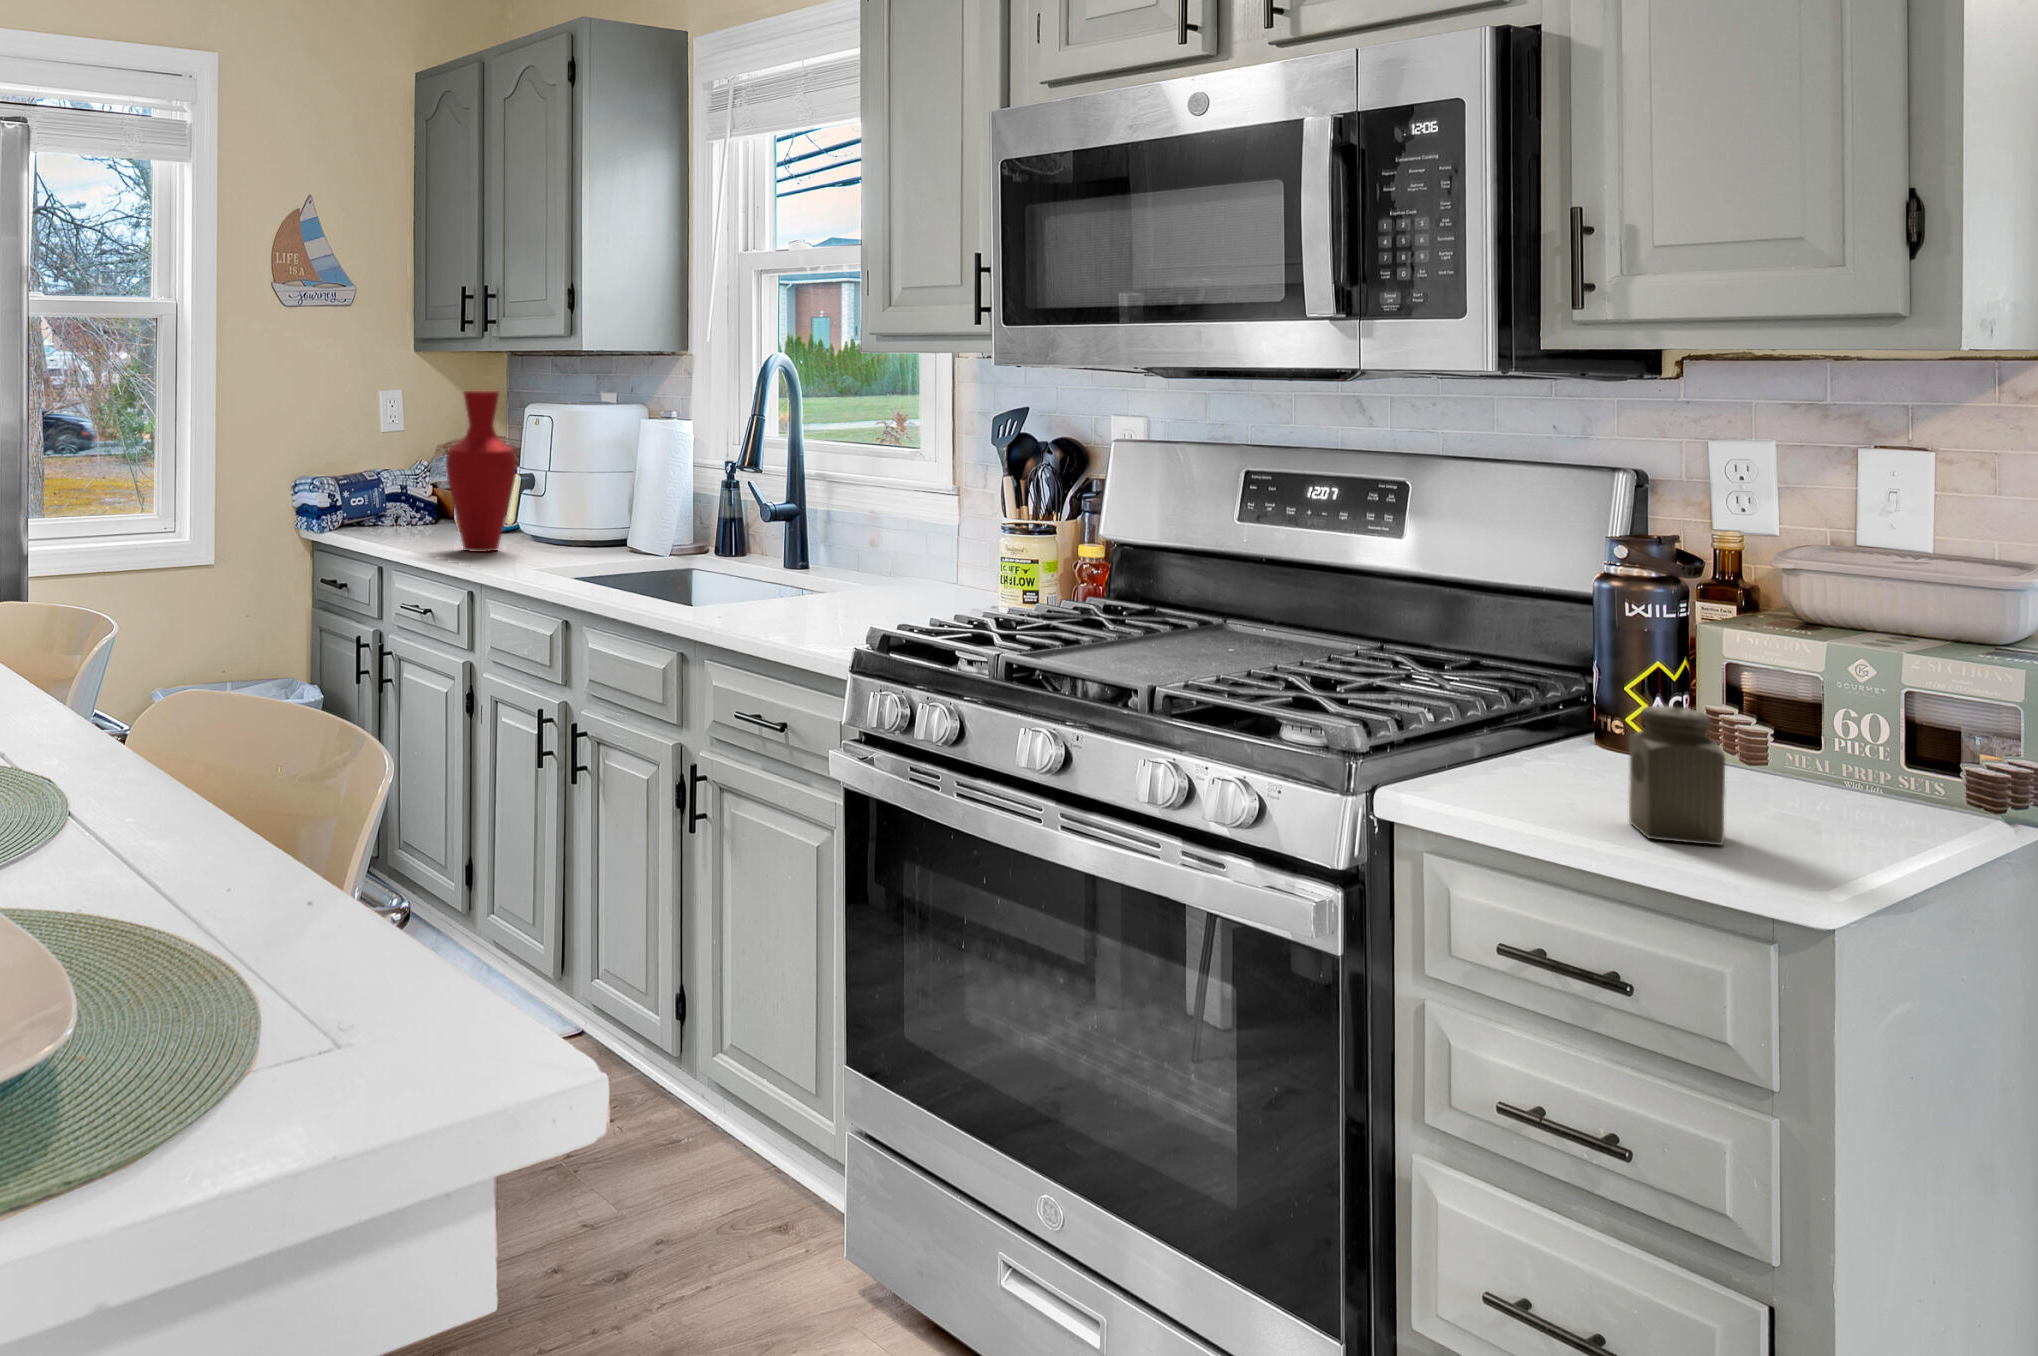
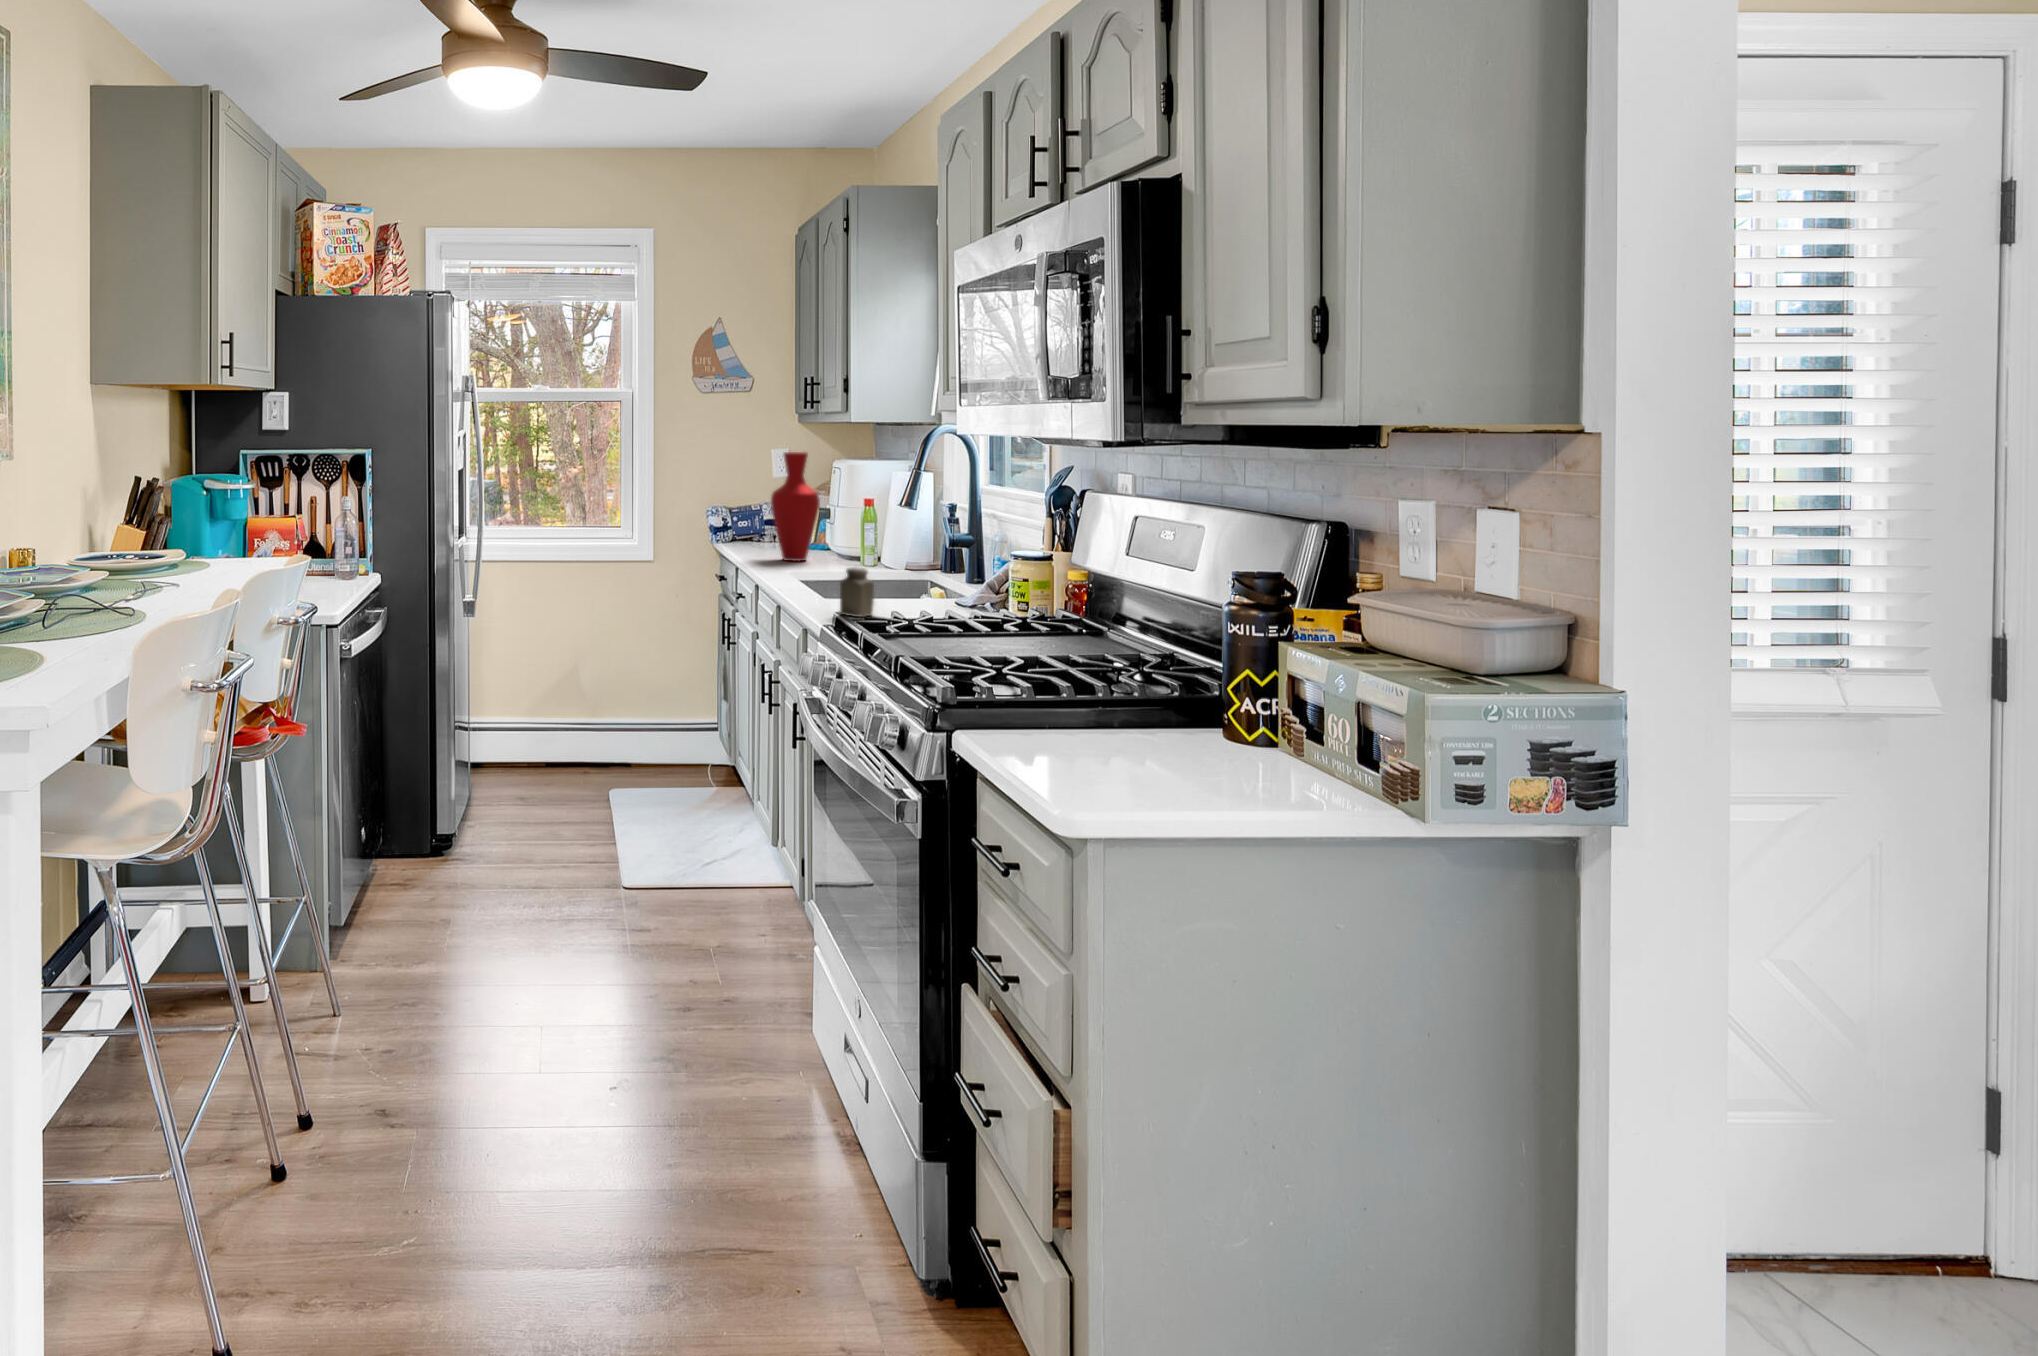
salt shaker: present [1629,705,1725,845] -> present [840,567,874,617]

